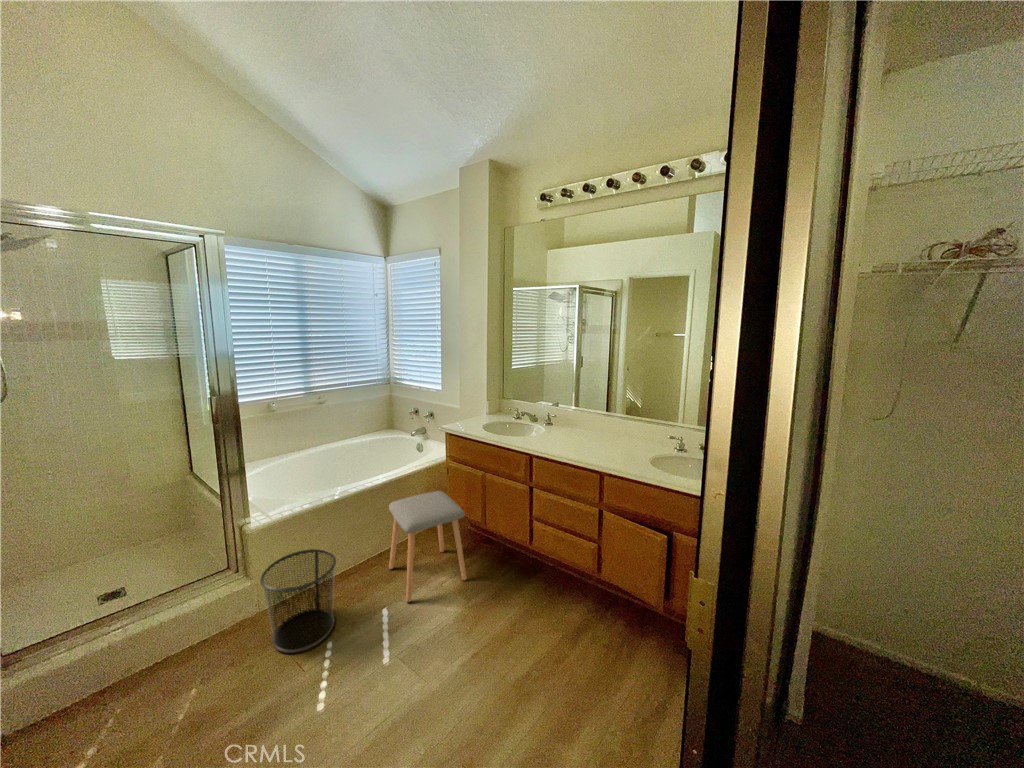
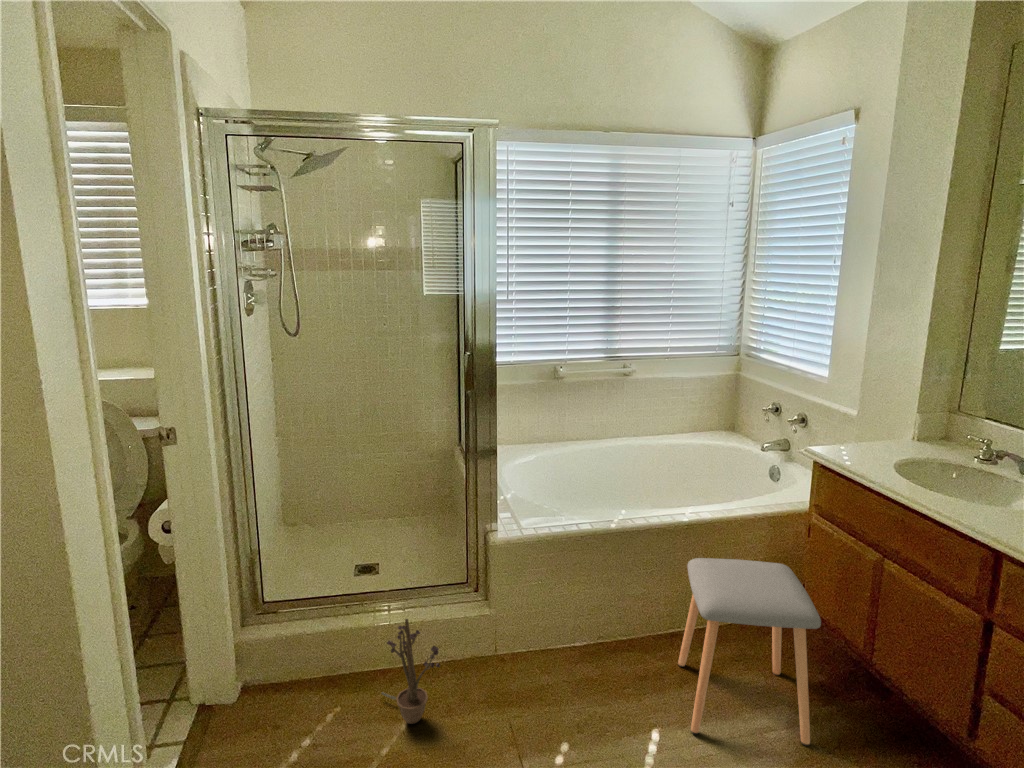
waste bin: present [260,549,336,653] -> none [497,587,592,728]
decorative plant: none [149,618,217,705] -> present [382,619,440,724]

